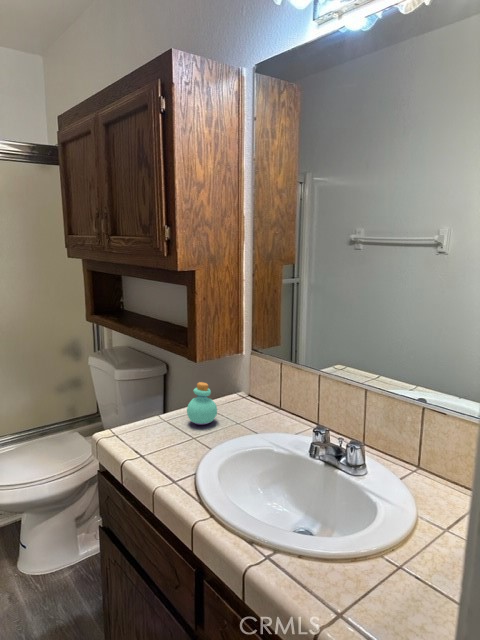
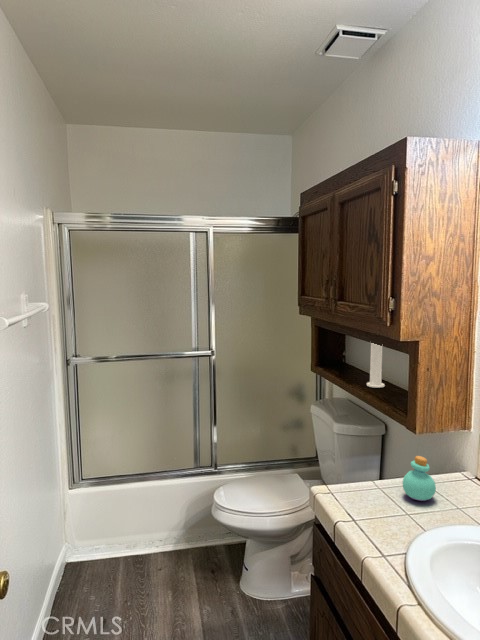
candle: none [146,263,164,327] -> present [367,343,385,388]

